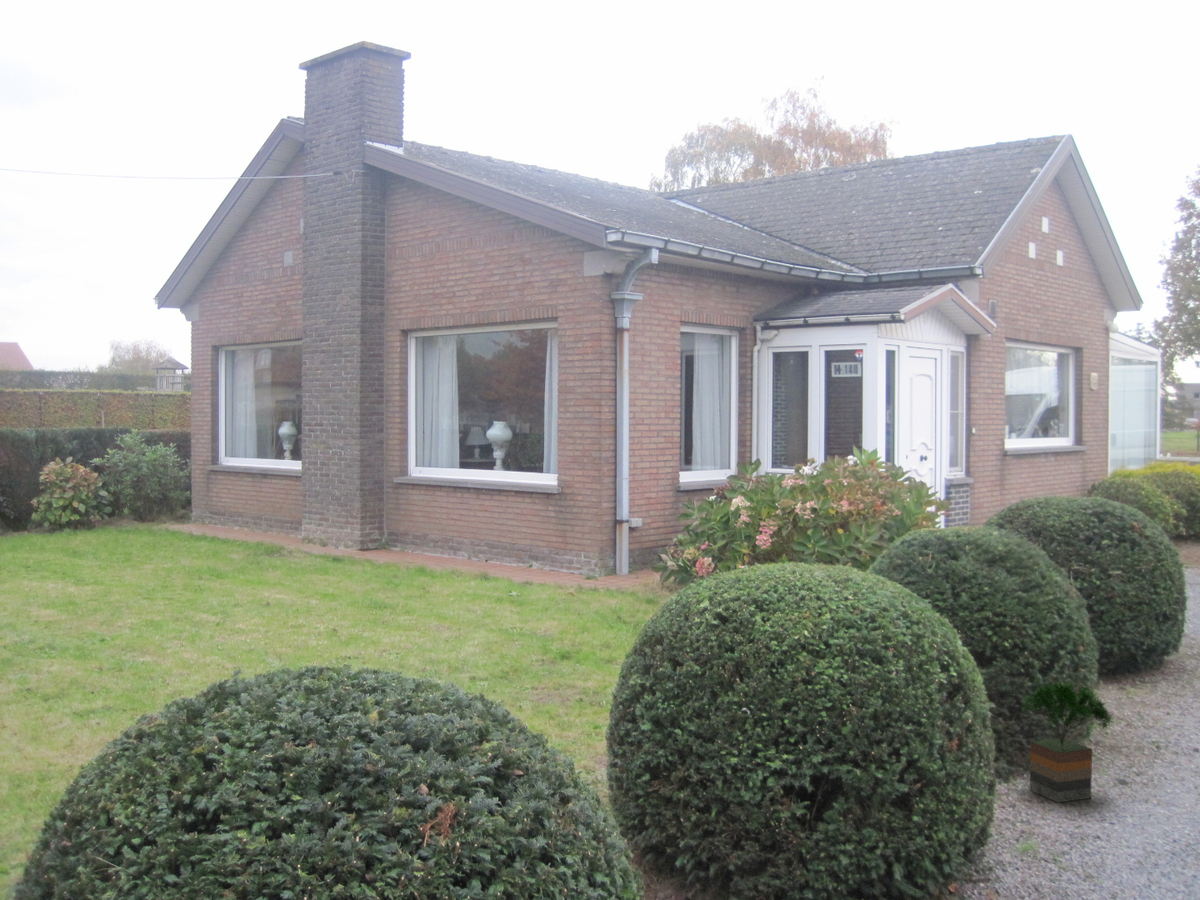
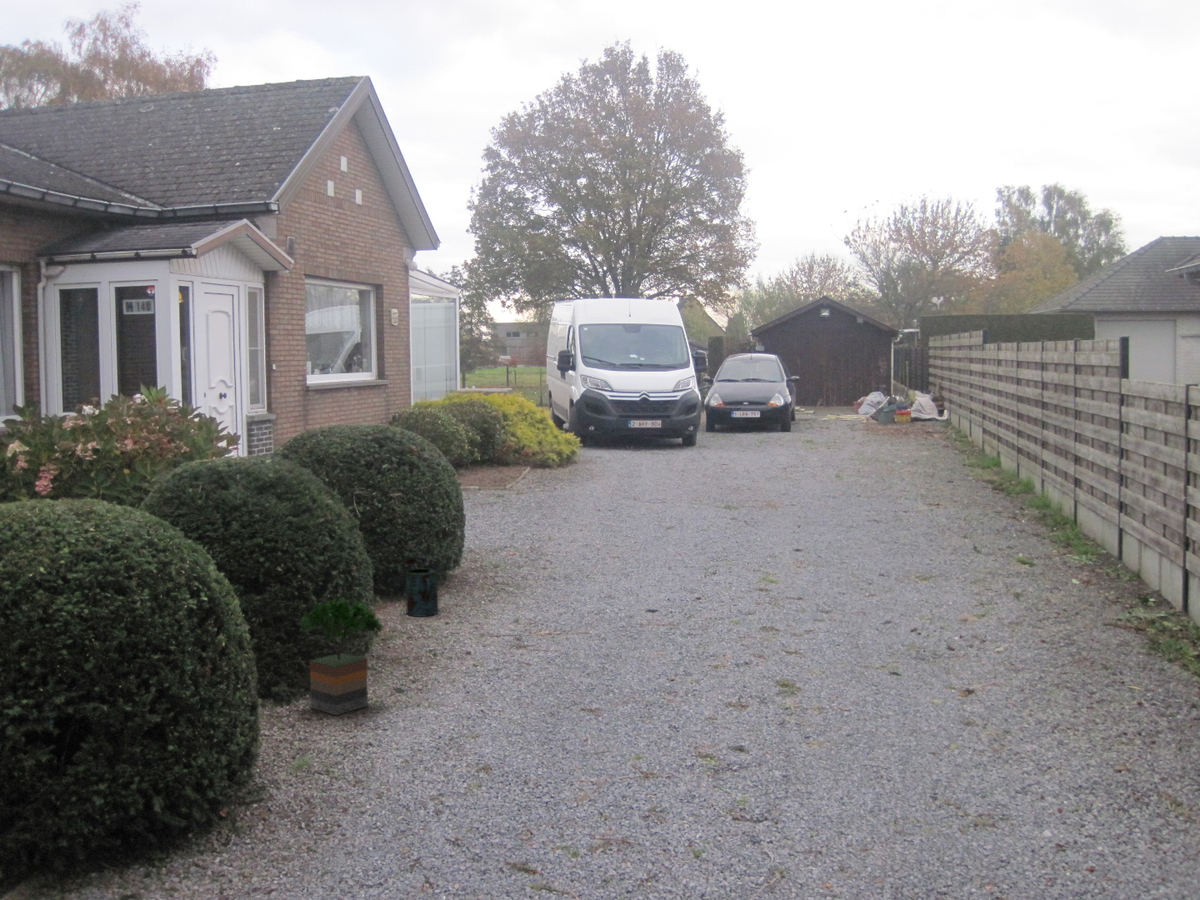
watering can: none [1122,641,1160,706] -> present [406,558,438,617]

